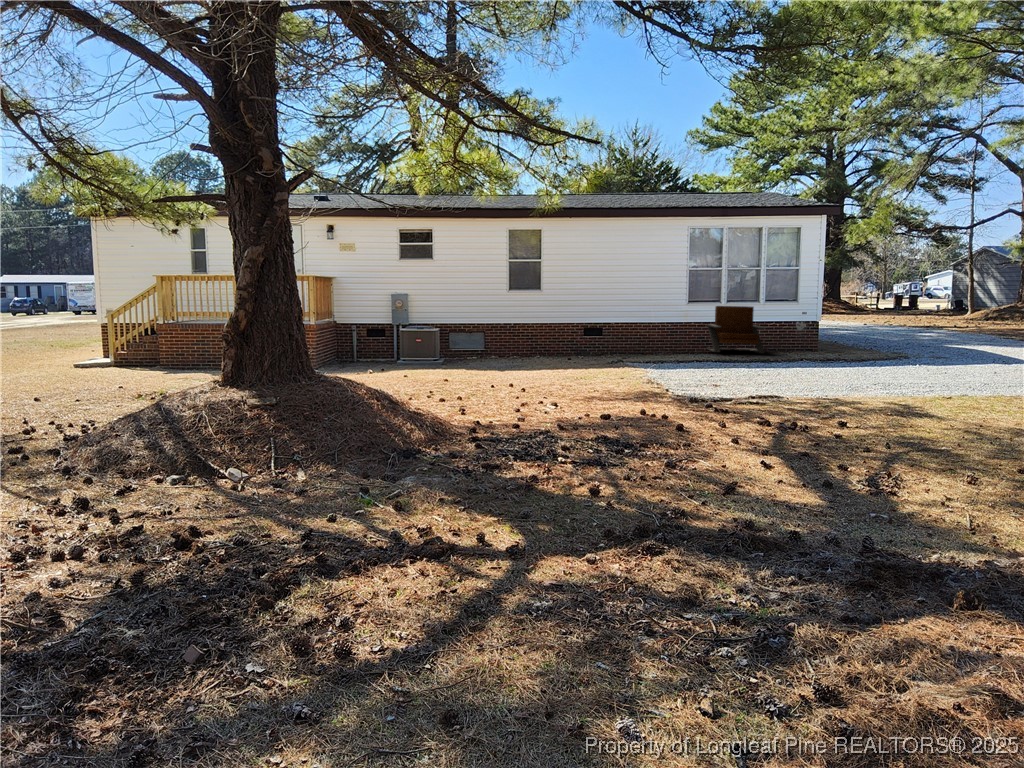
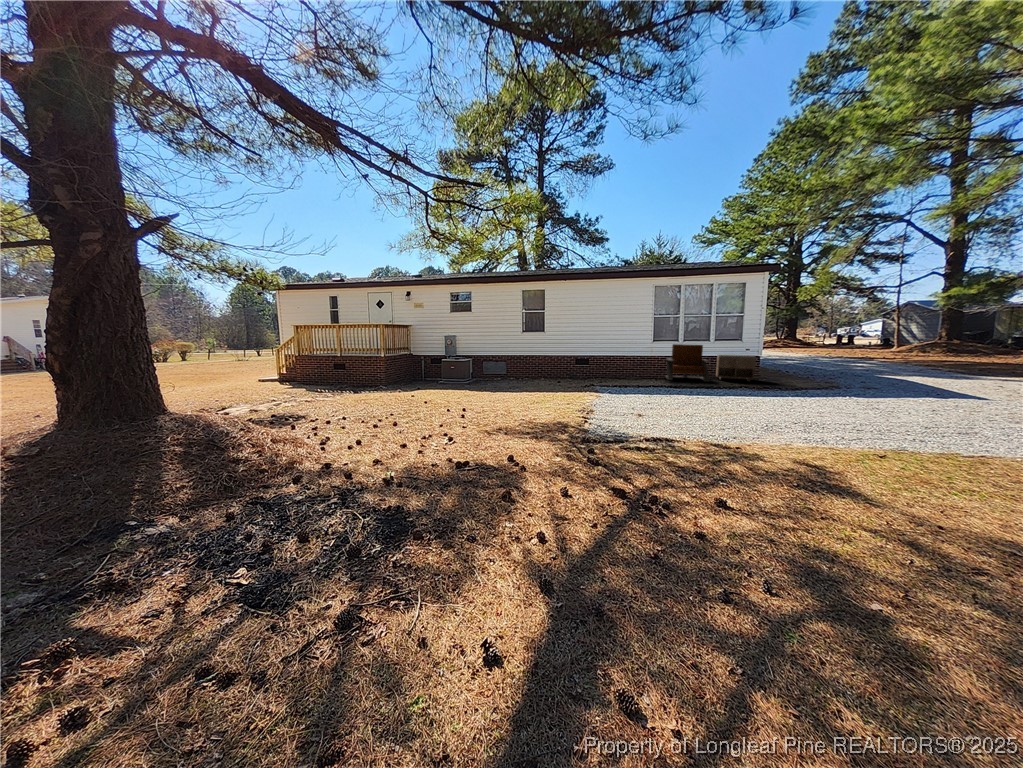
storage bench: none [768,318,817,352] -> present [716,354,756,381]

